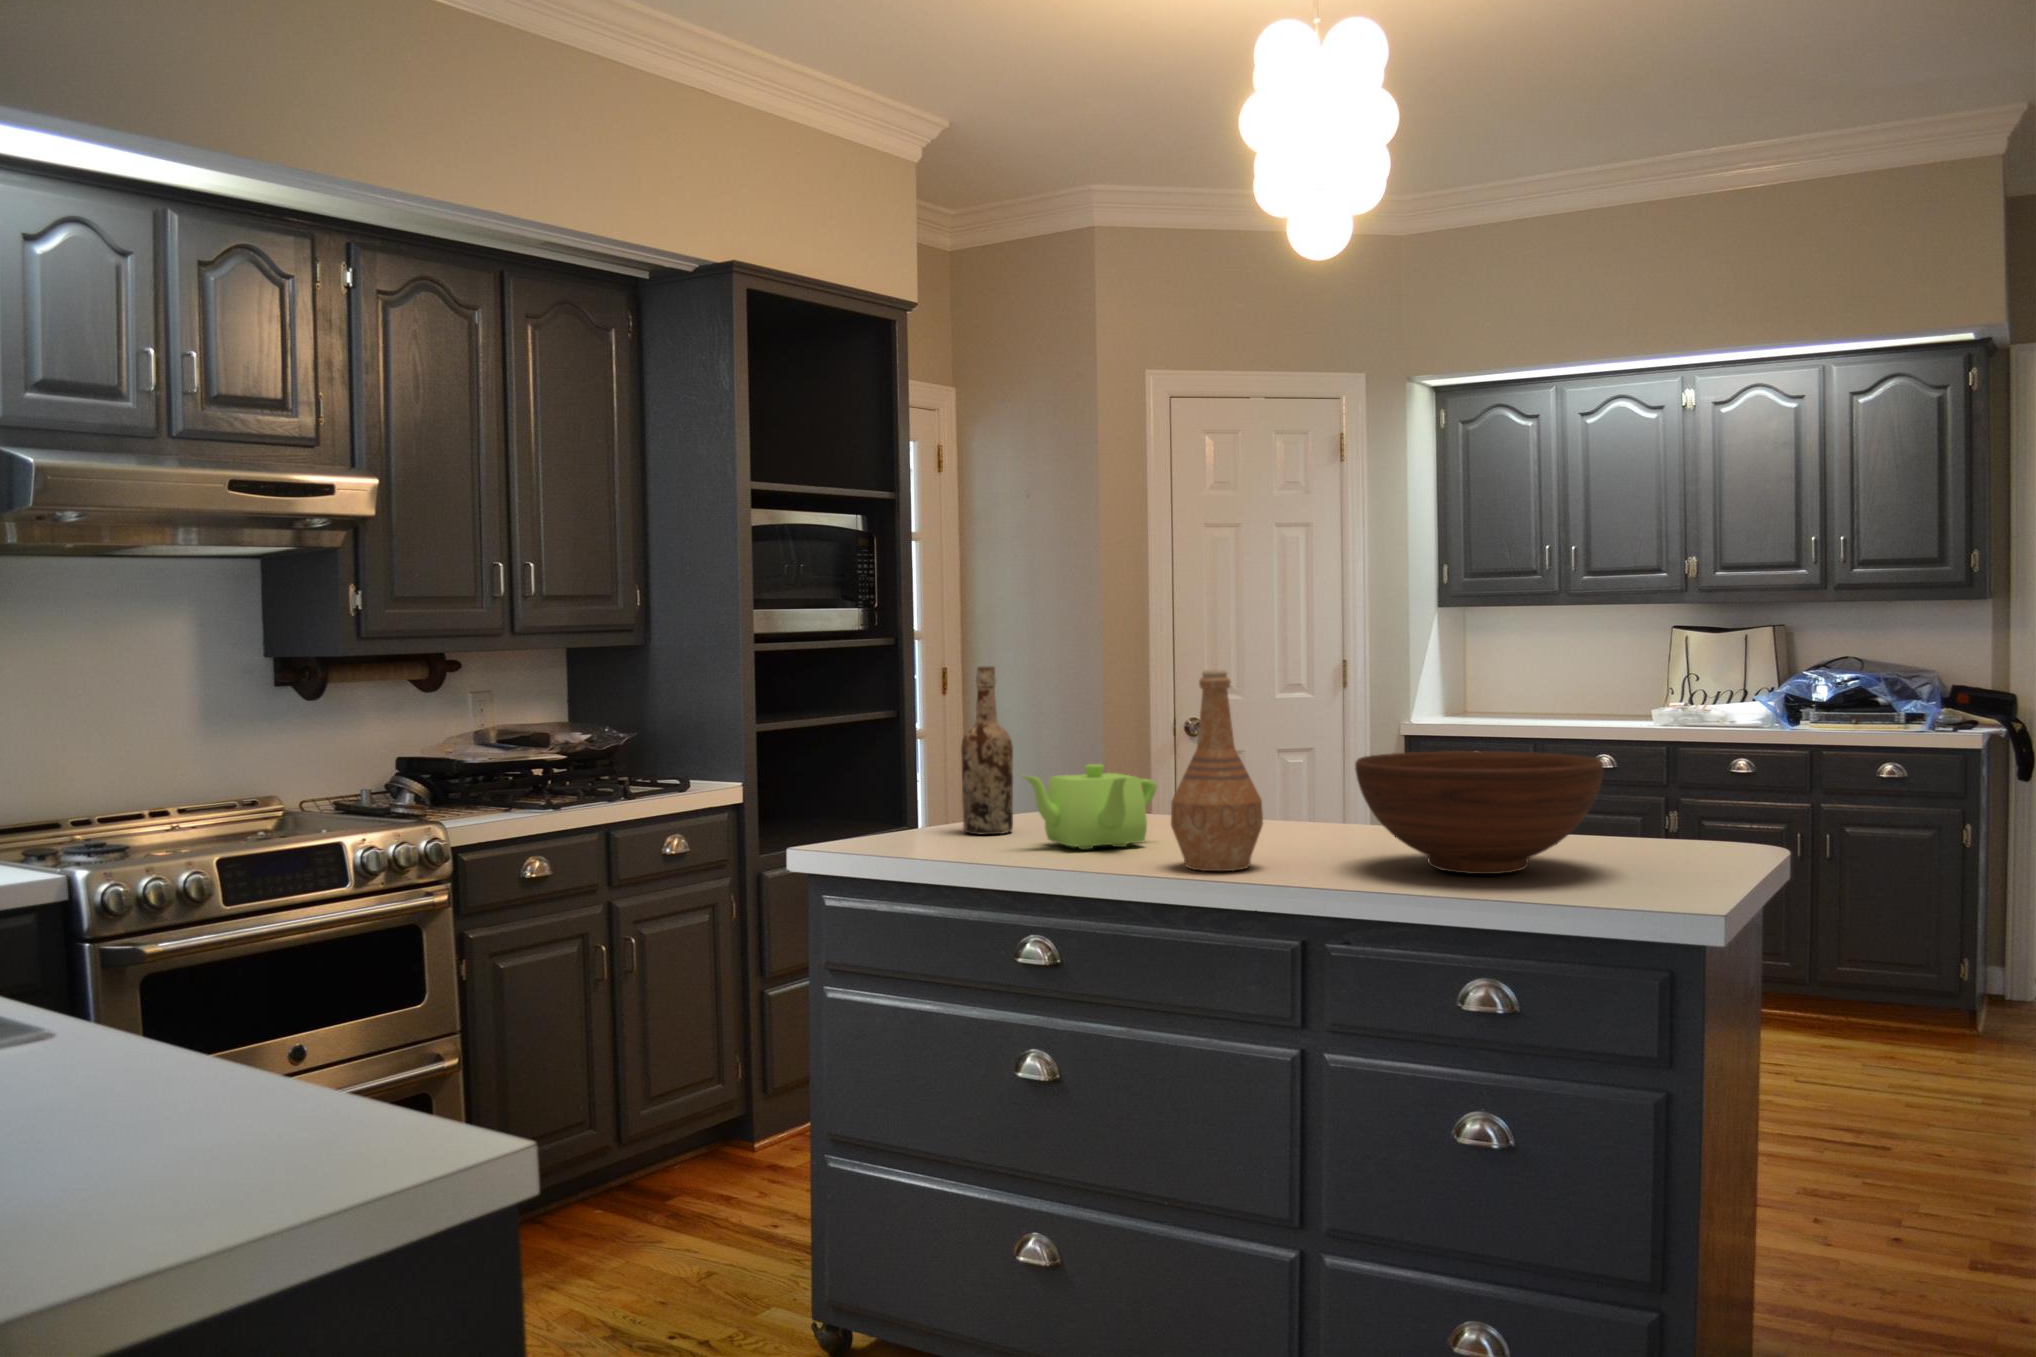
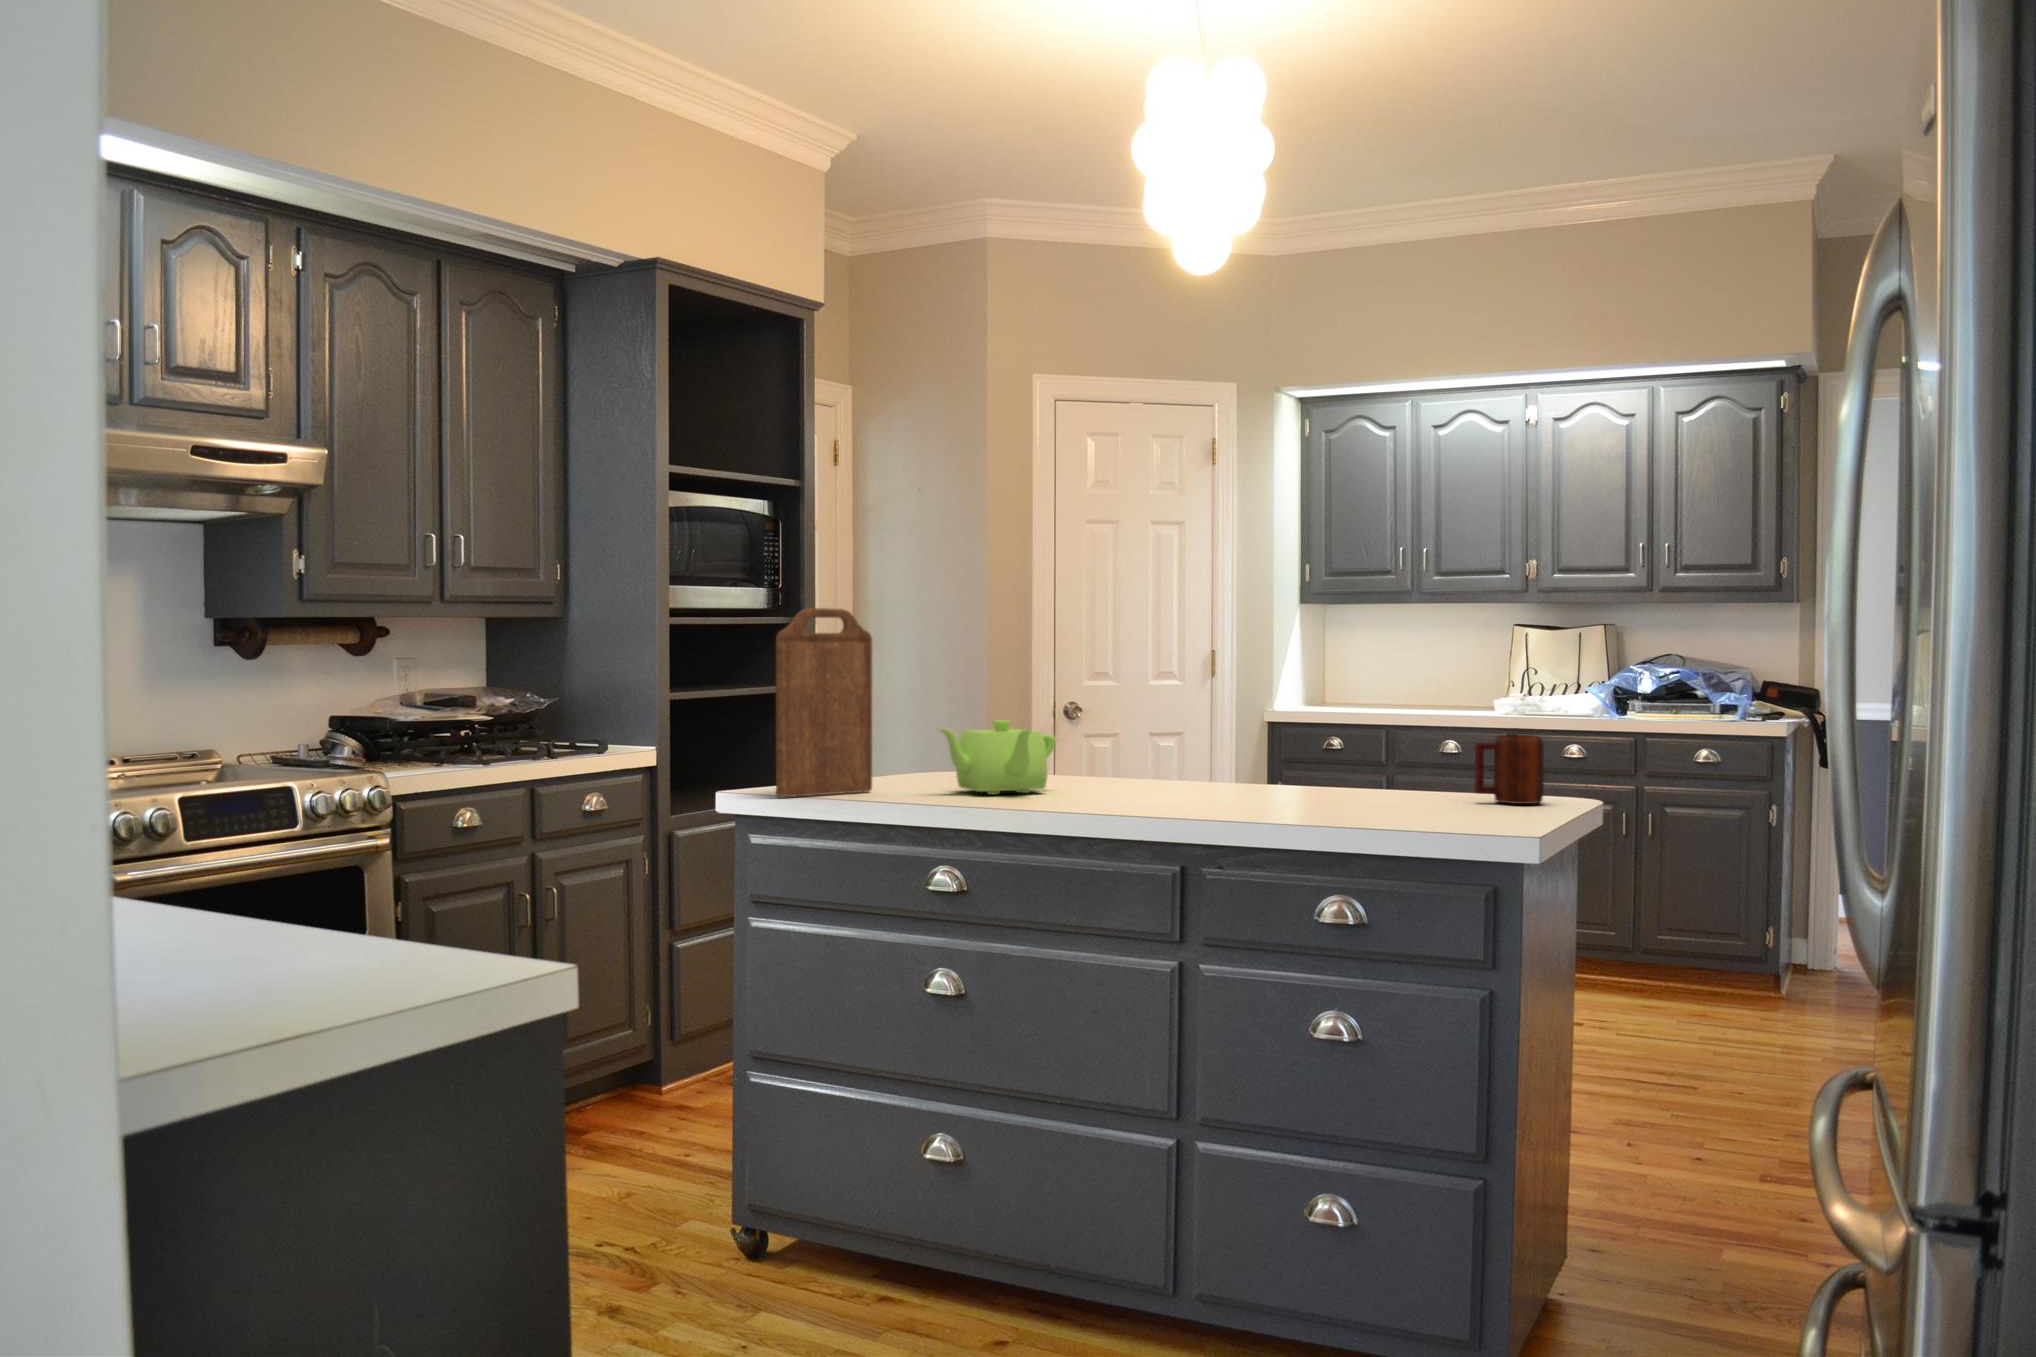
cutting board: none [839,643,951,856] -> present [776,608,872,797]
wine bottle: present [961,667,1013,834] -> none [880,634,926,784]
vase: present [1171,670,1263,871] -> none [1071,635,1151,809]
fruit bowl: present [1355,751,1603,874] -> none [1231,710,1439,811]
mug: none [1646,778,1730,860] -> present [1475,735,1544,804]

